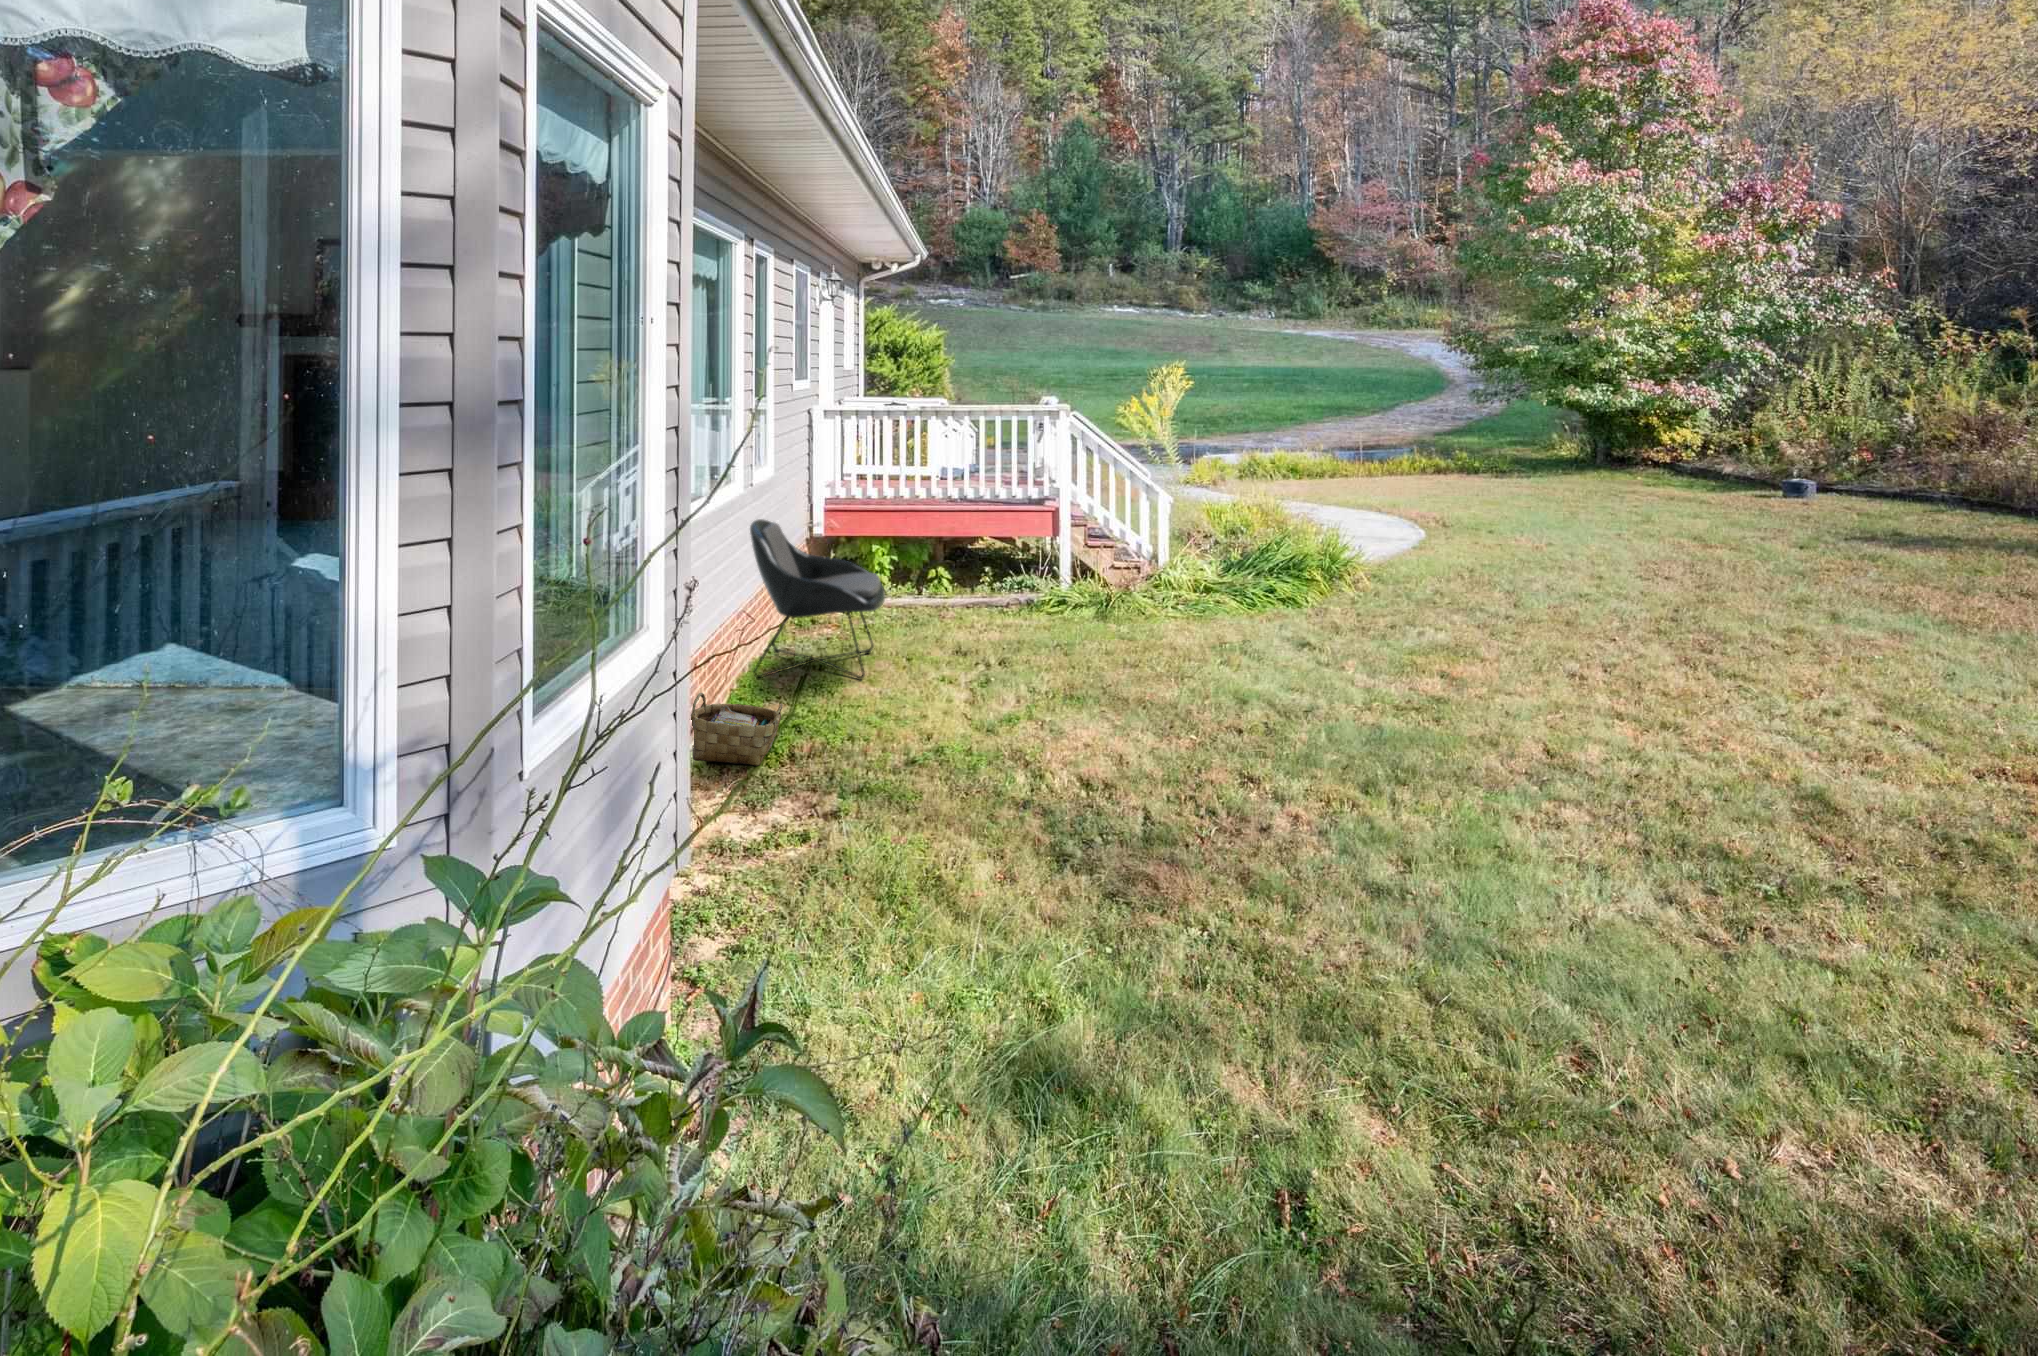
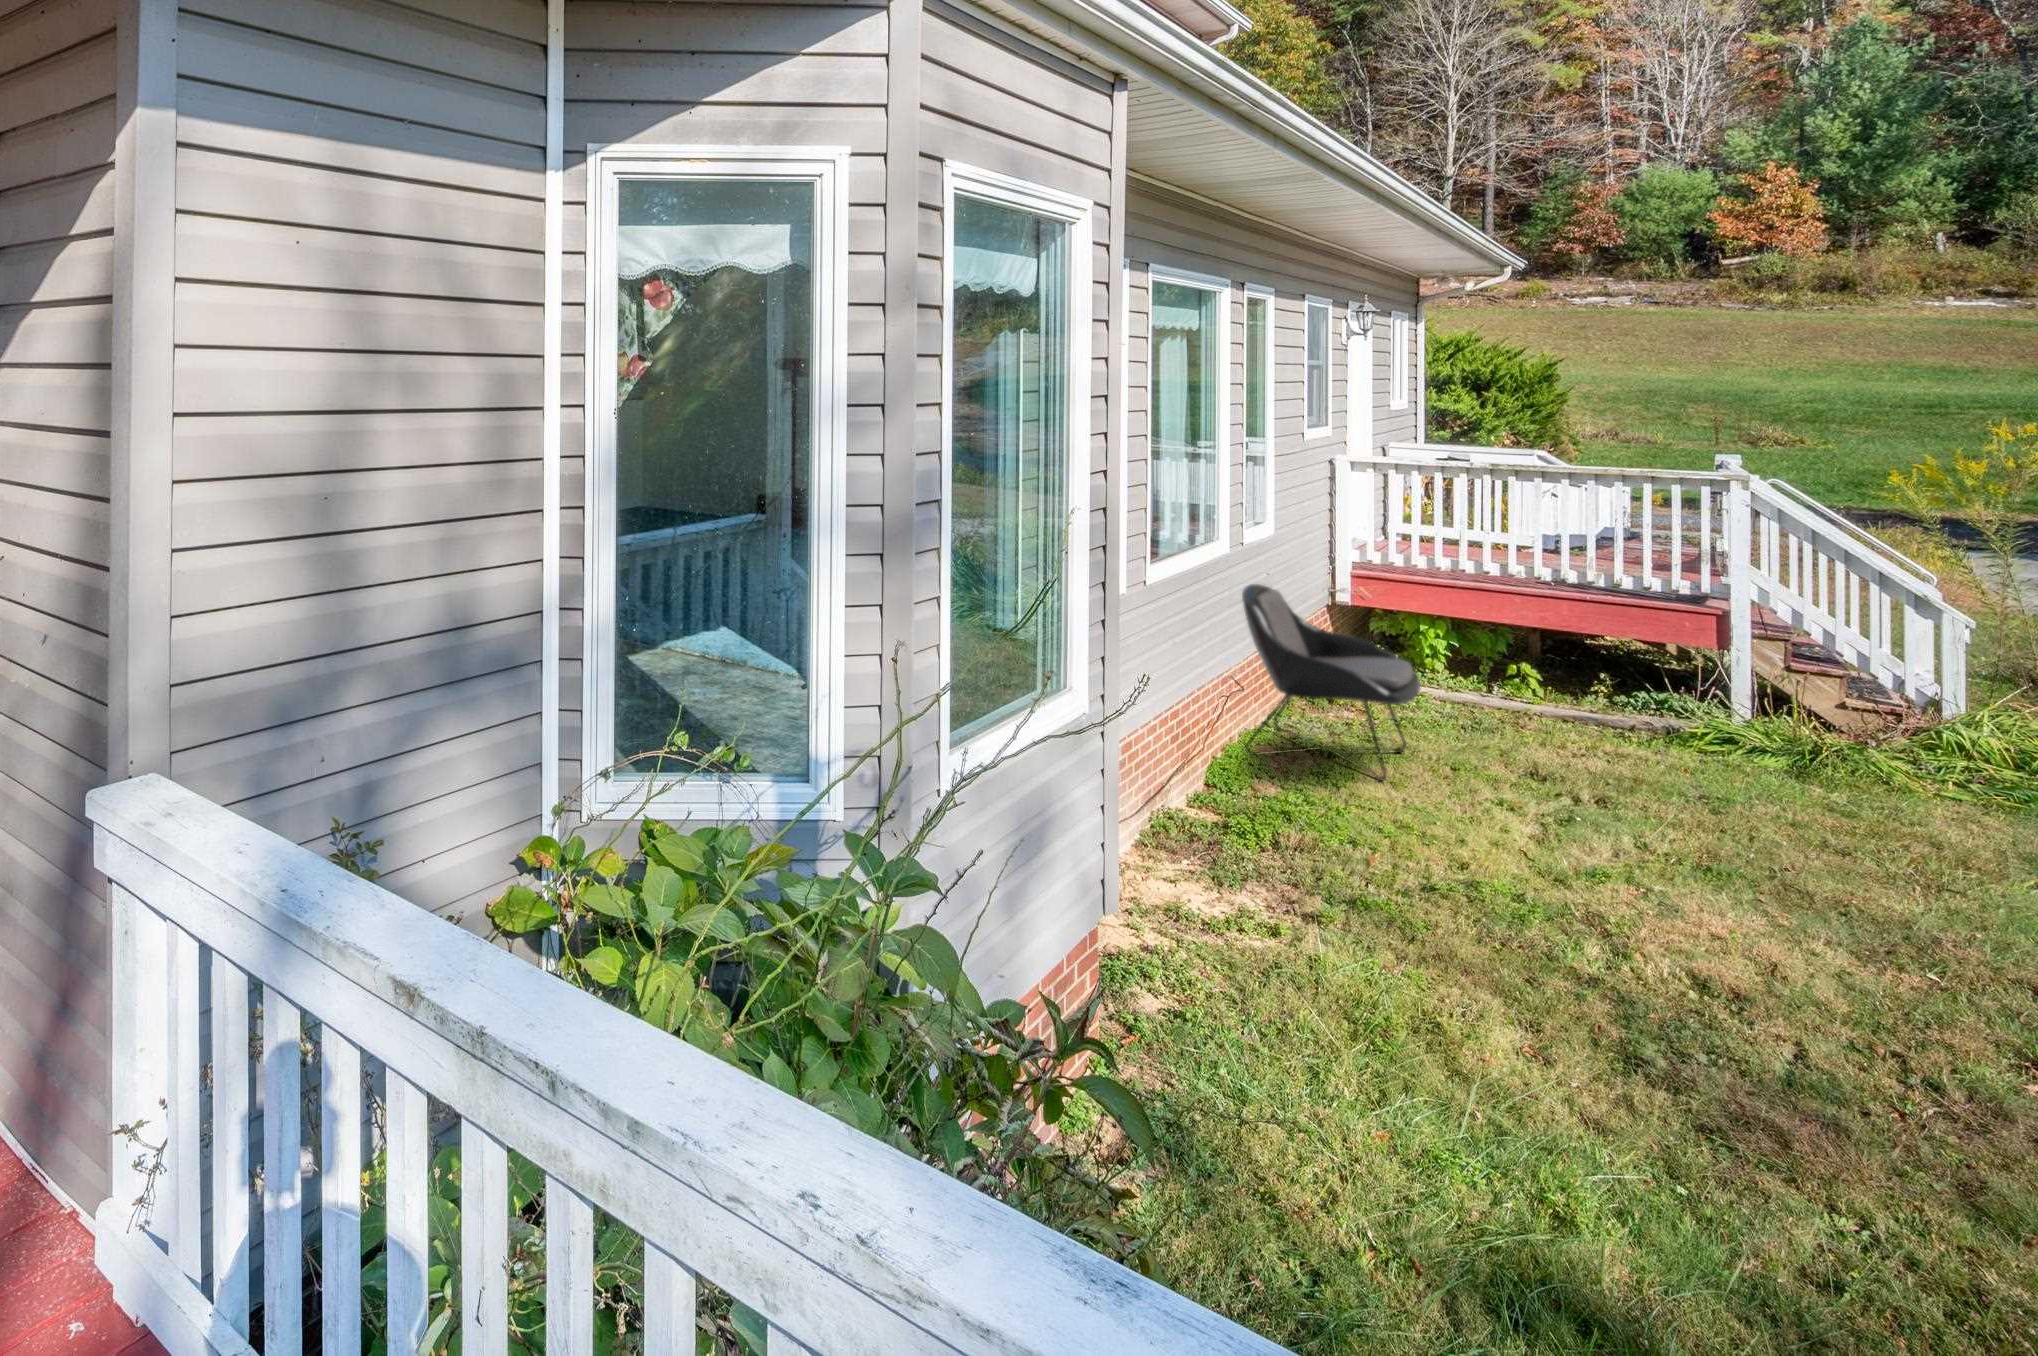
woven basket: present [691,693,783,766] -> none [1157,757,1264,845]

